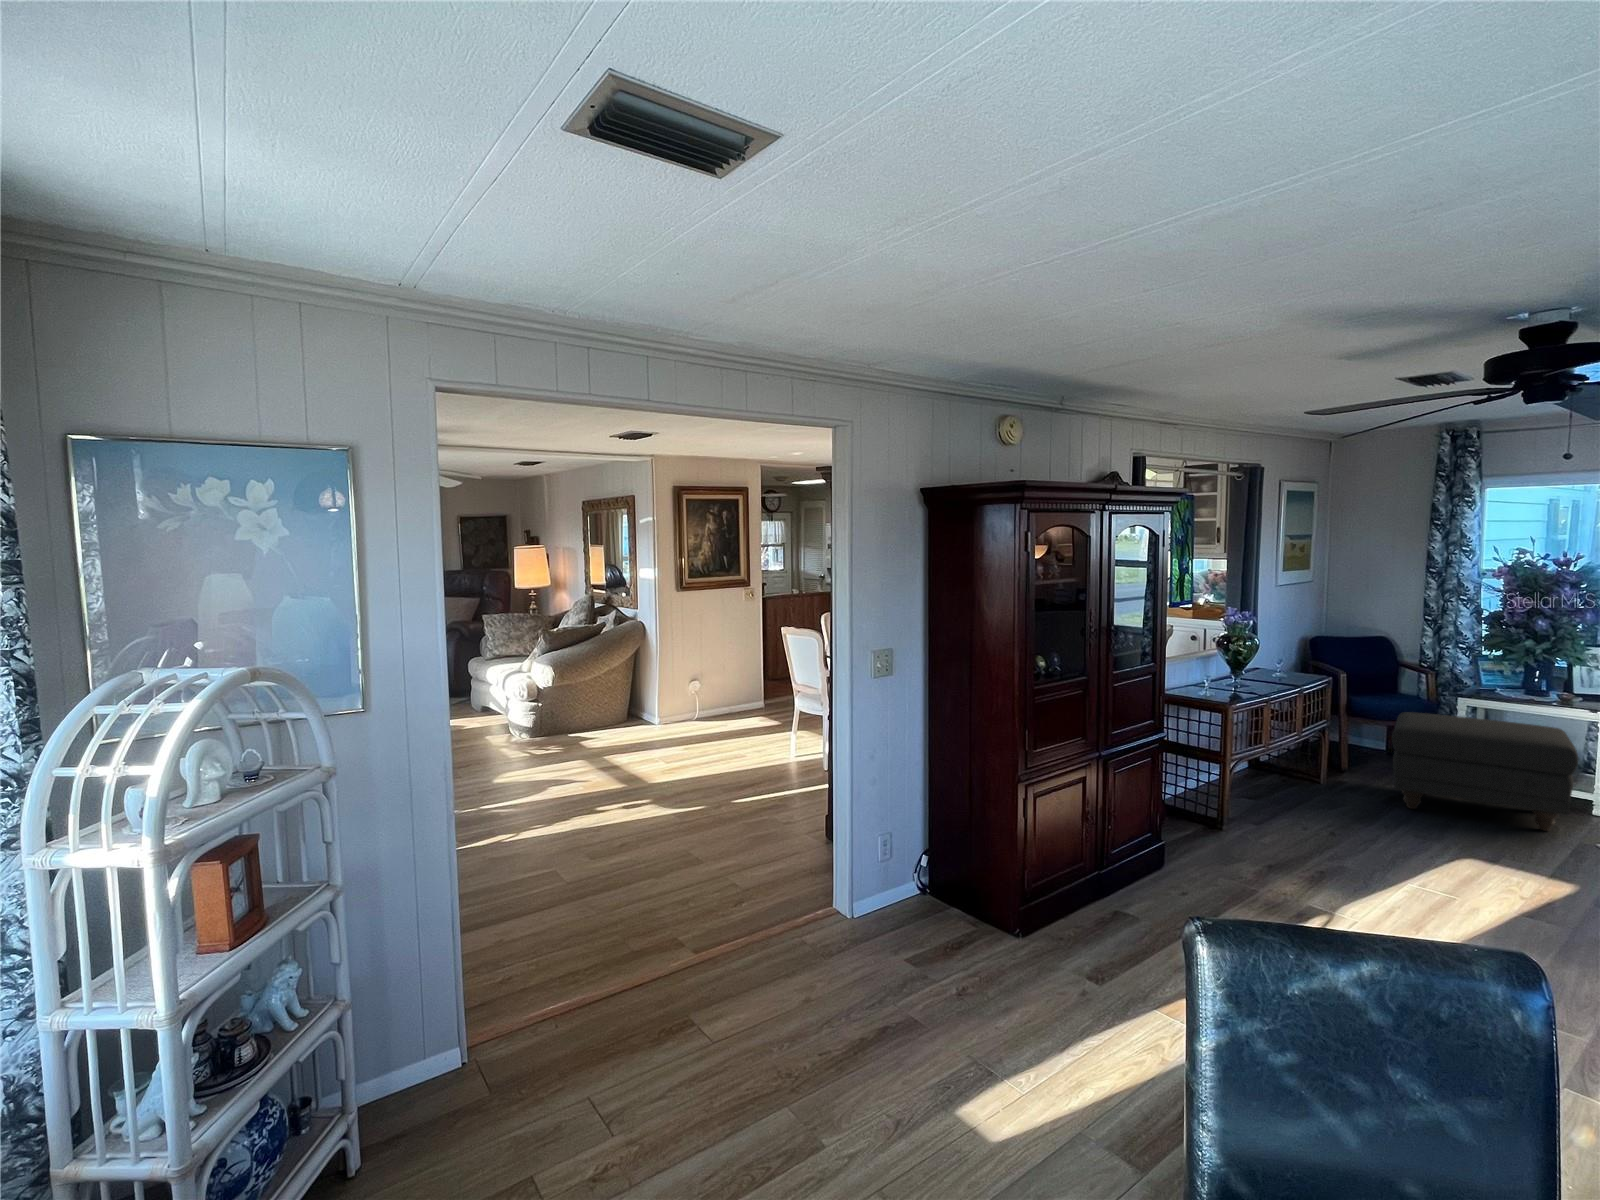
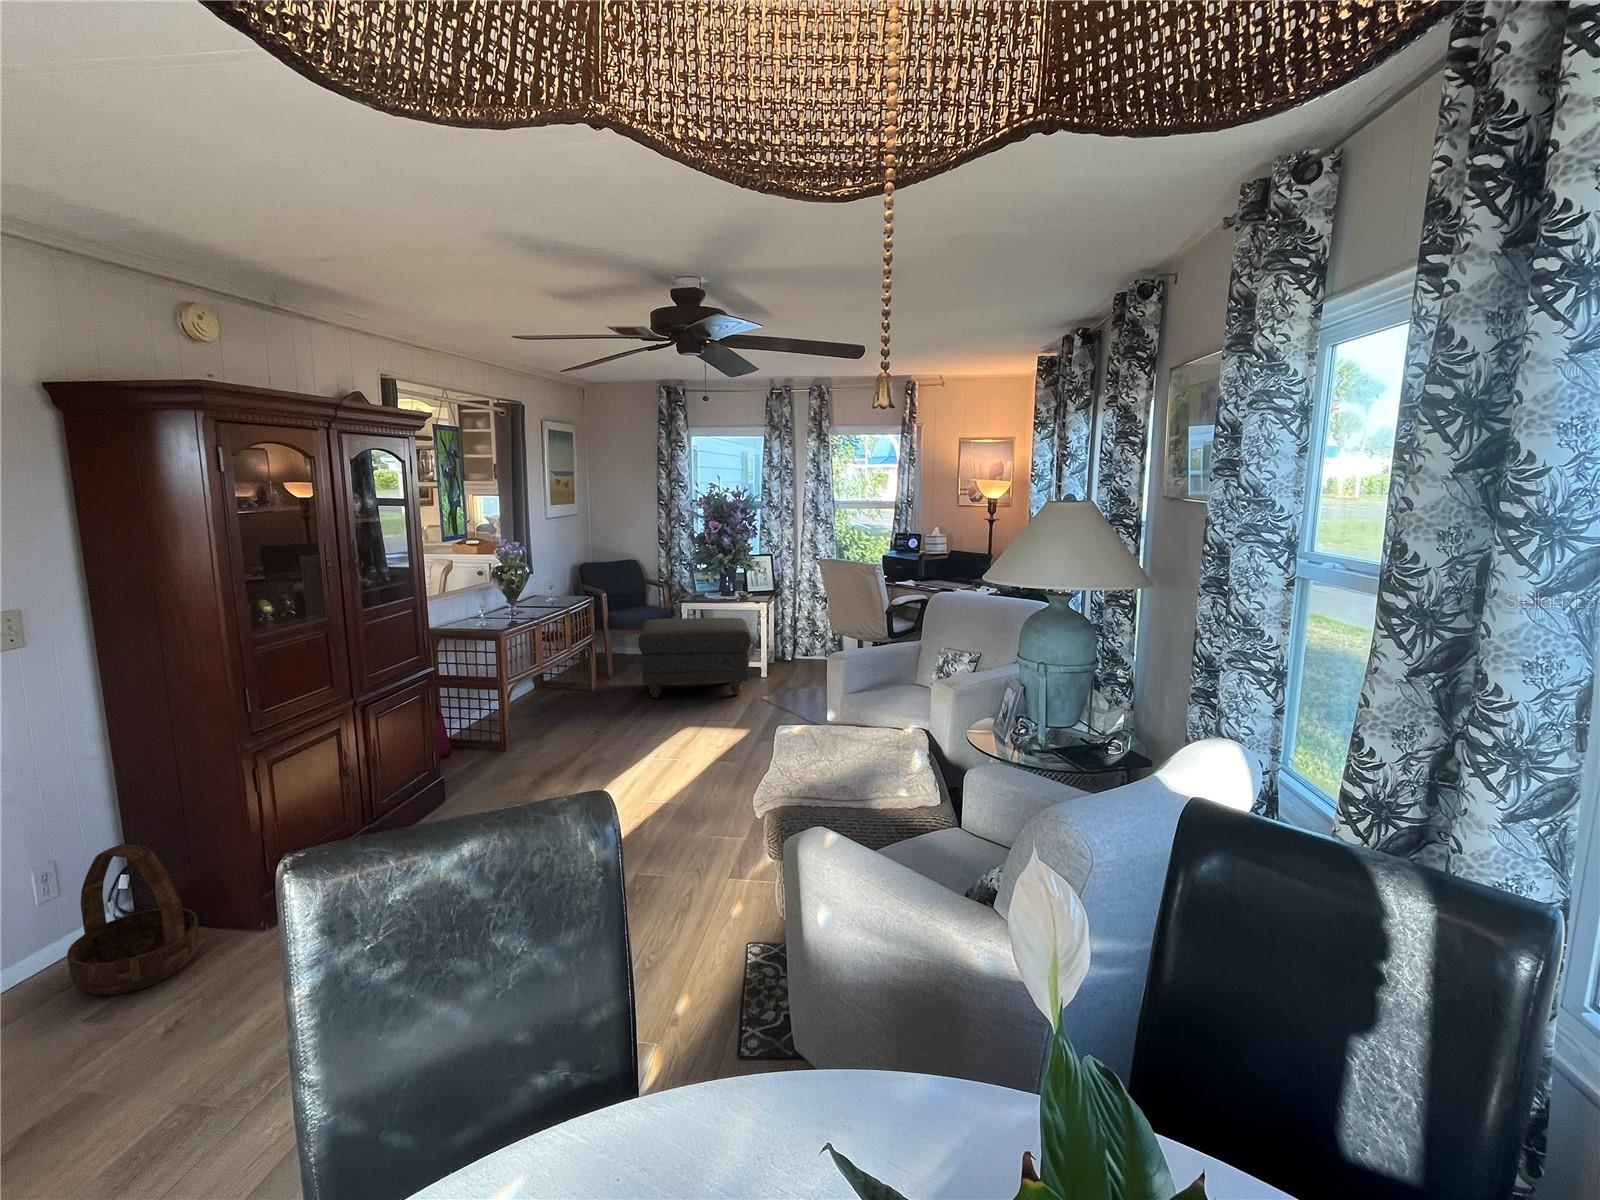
basket: none [898,830,975,945] -> present [67,844,200,995]

